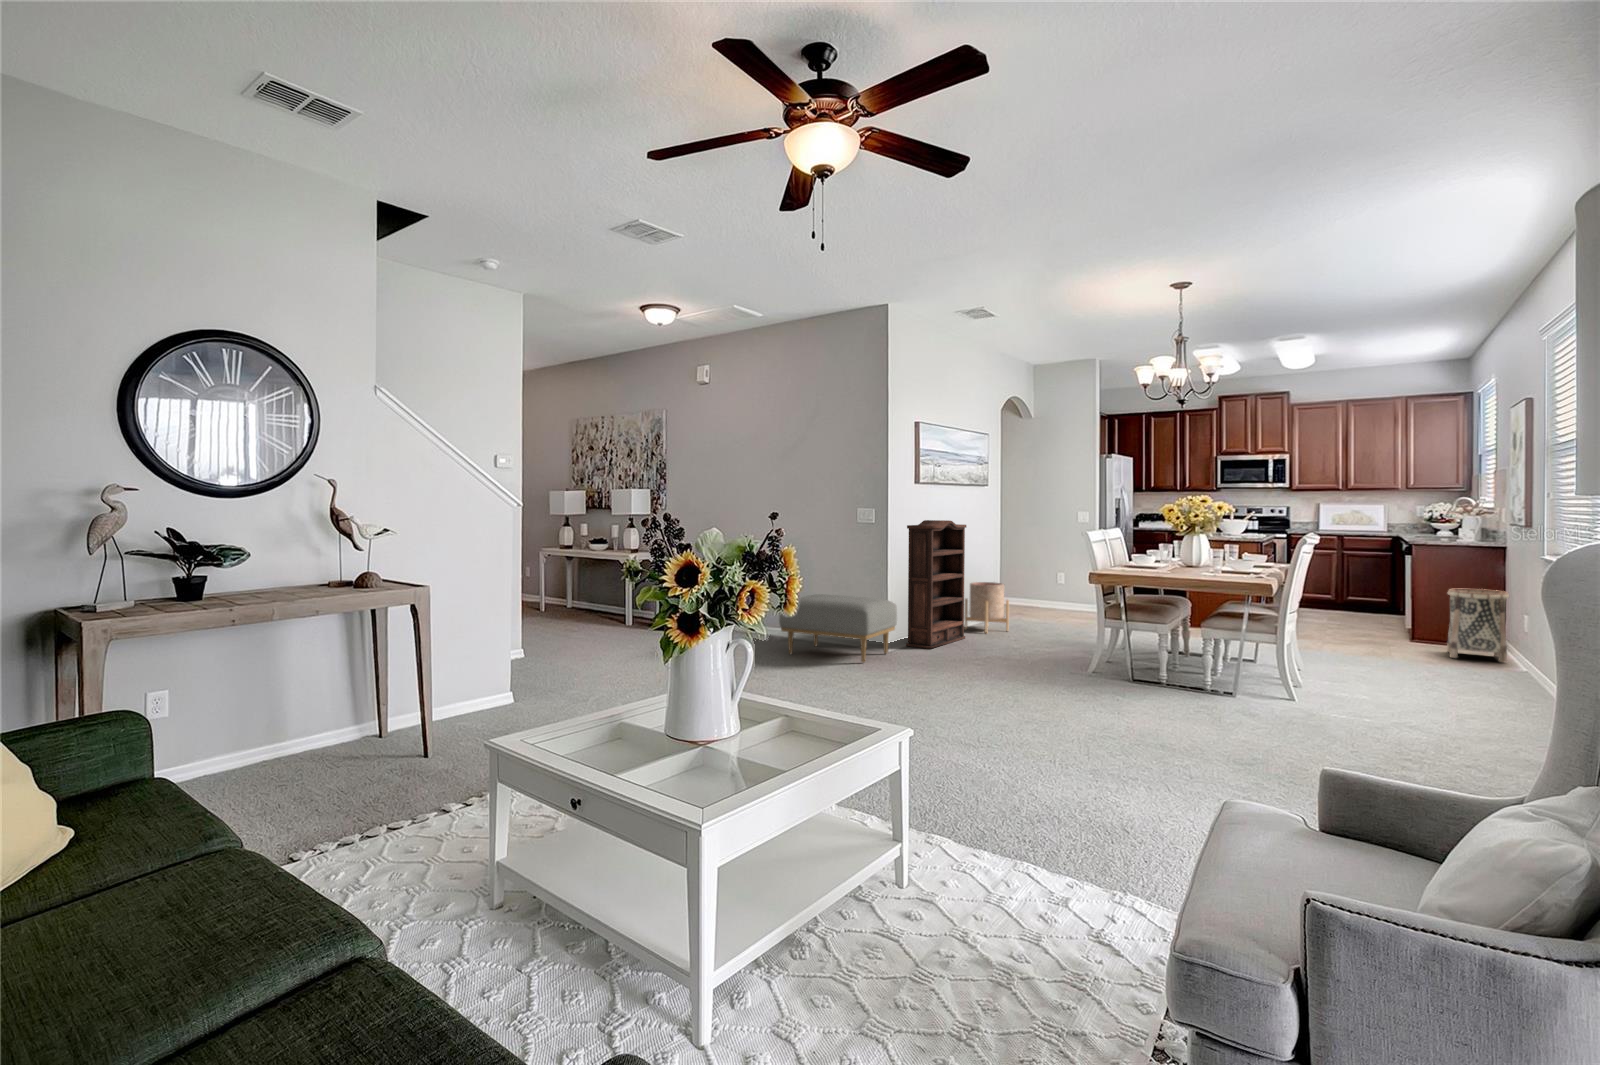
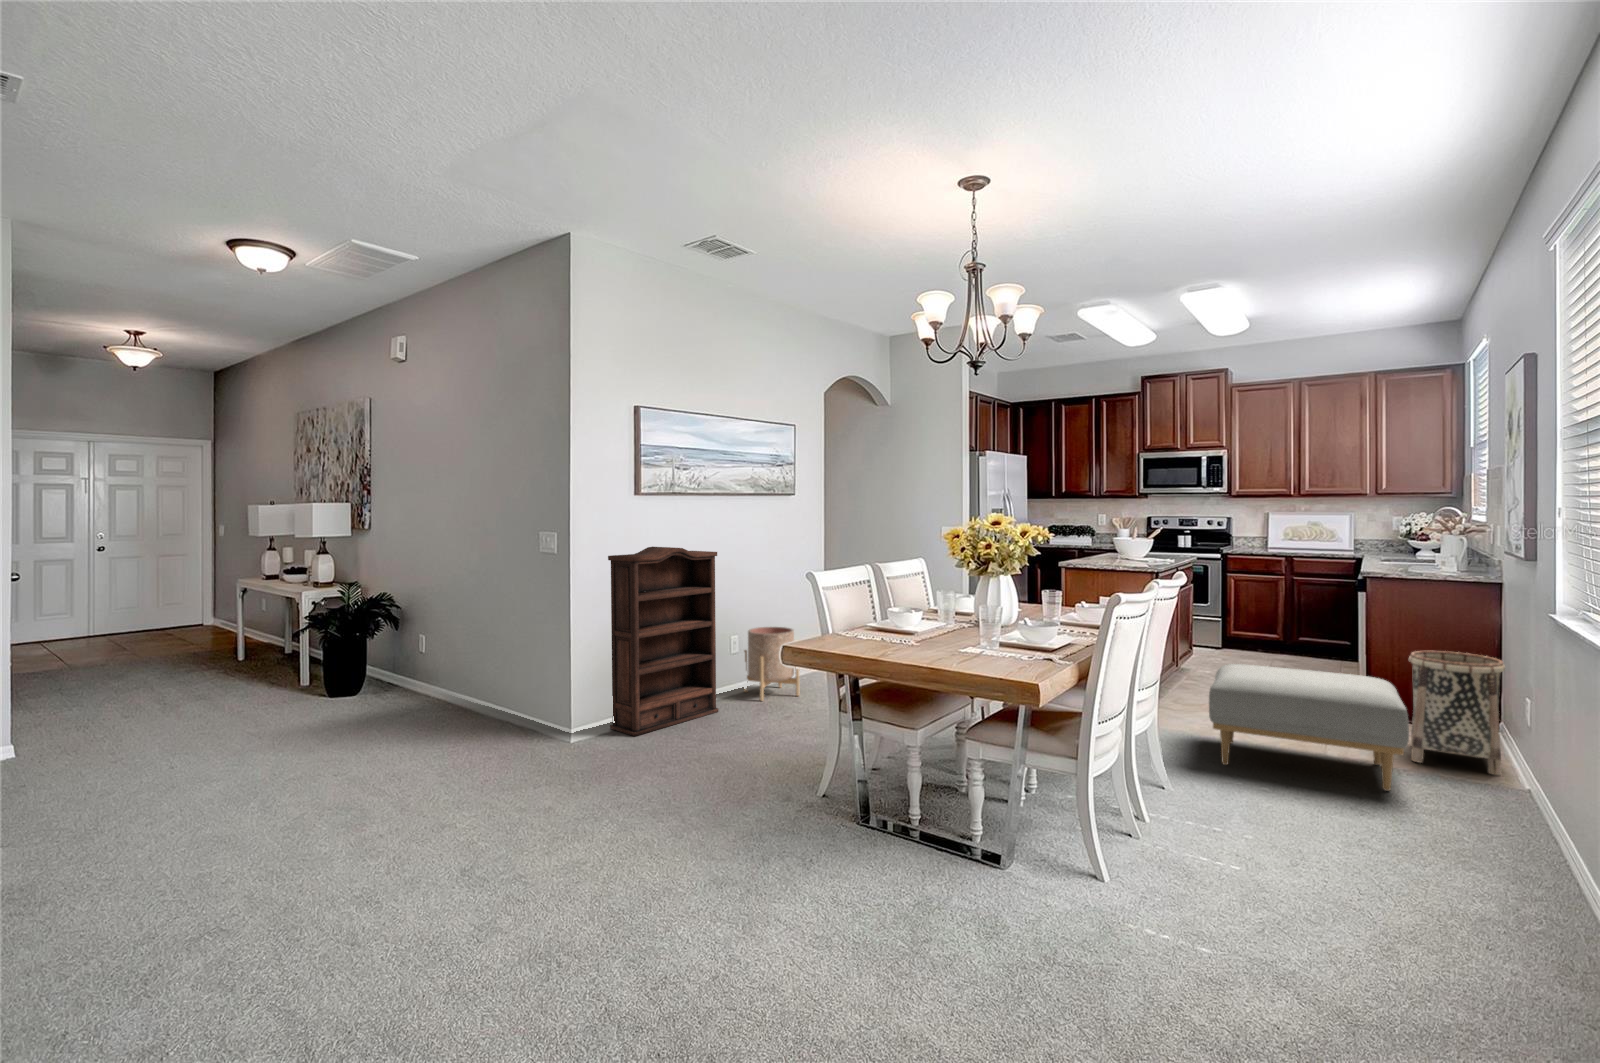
ottoman: present [779,595,897,663] -> present [1209,664,1409,791]

